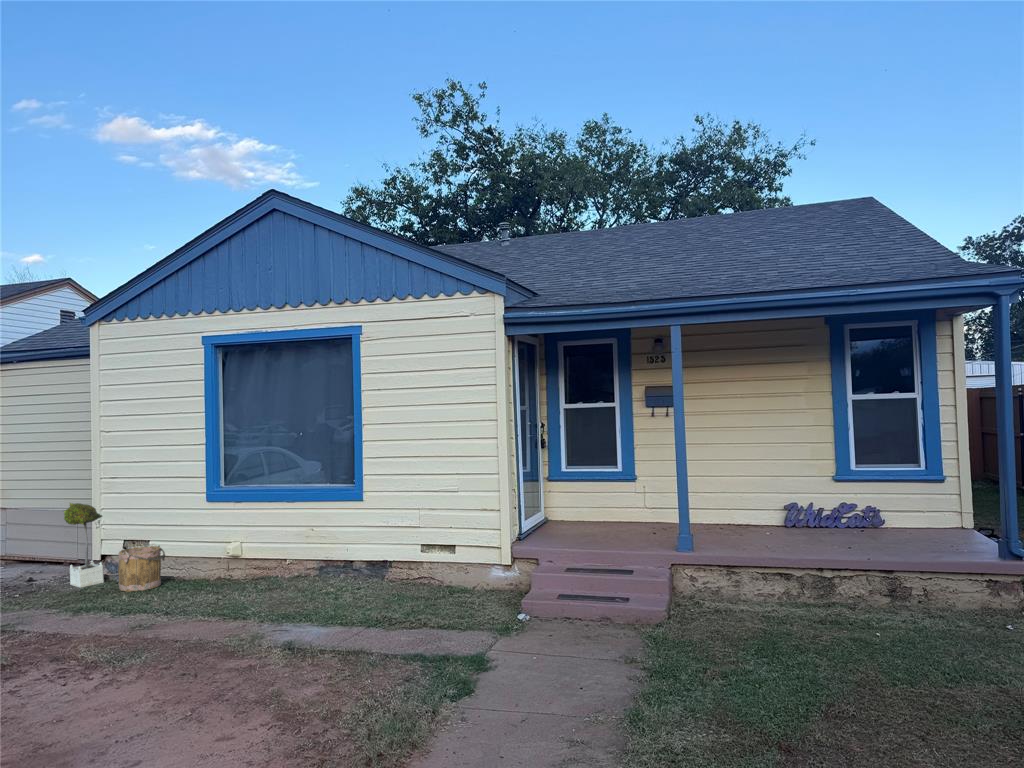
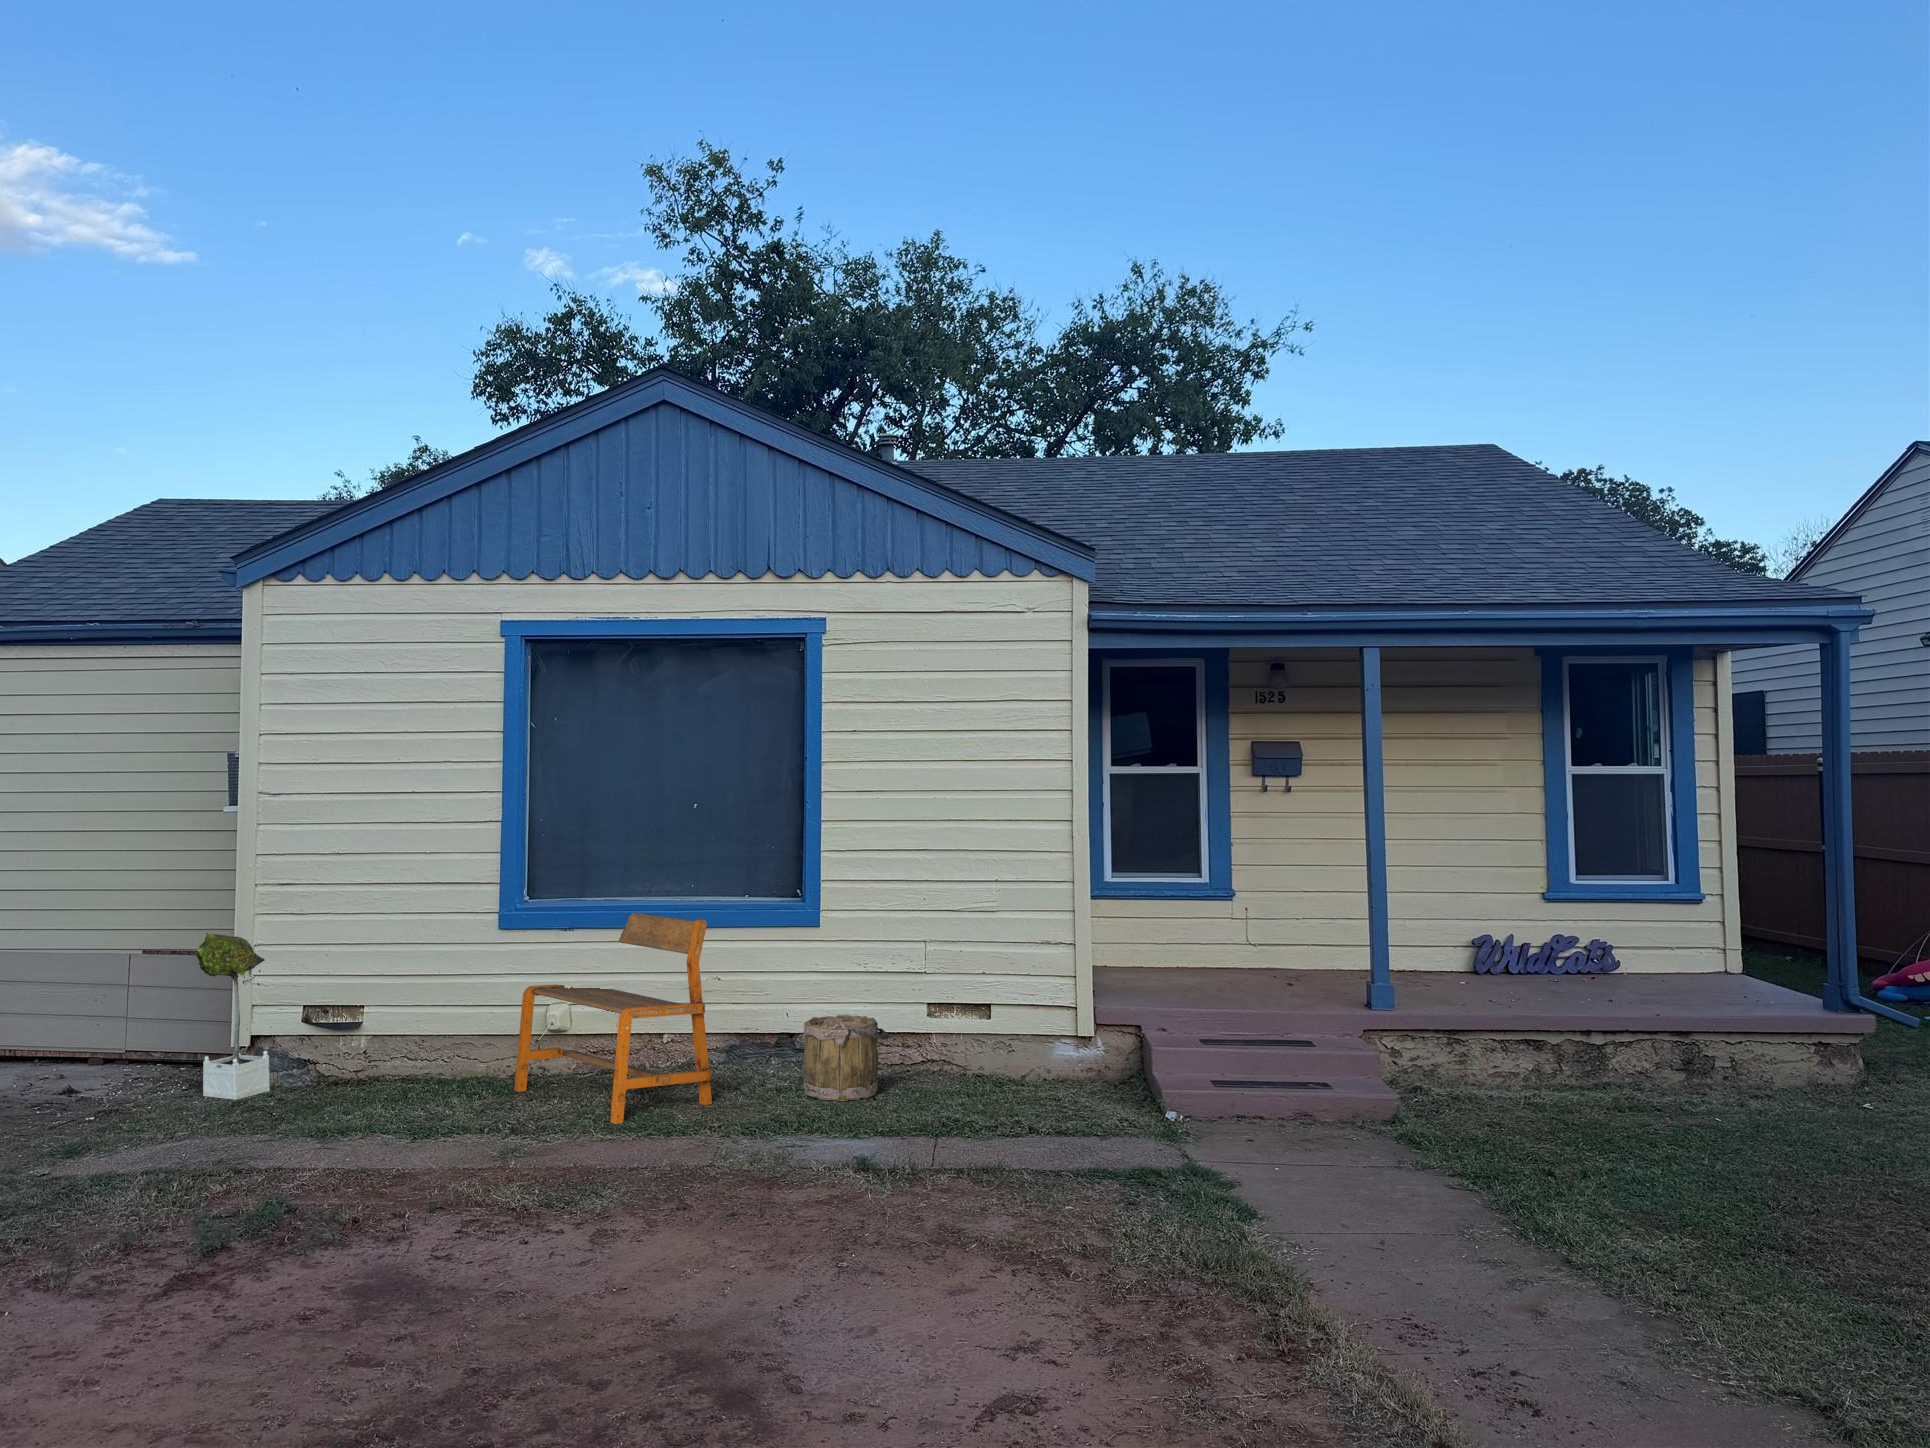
bench: none [210,489,292,610] -> present [514,913,712,1124]
bucket: present [118,544,165,592] -> present [804,1014,889,1101]

